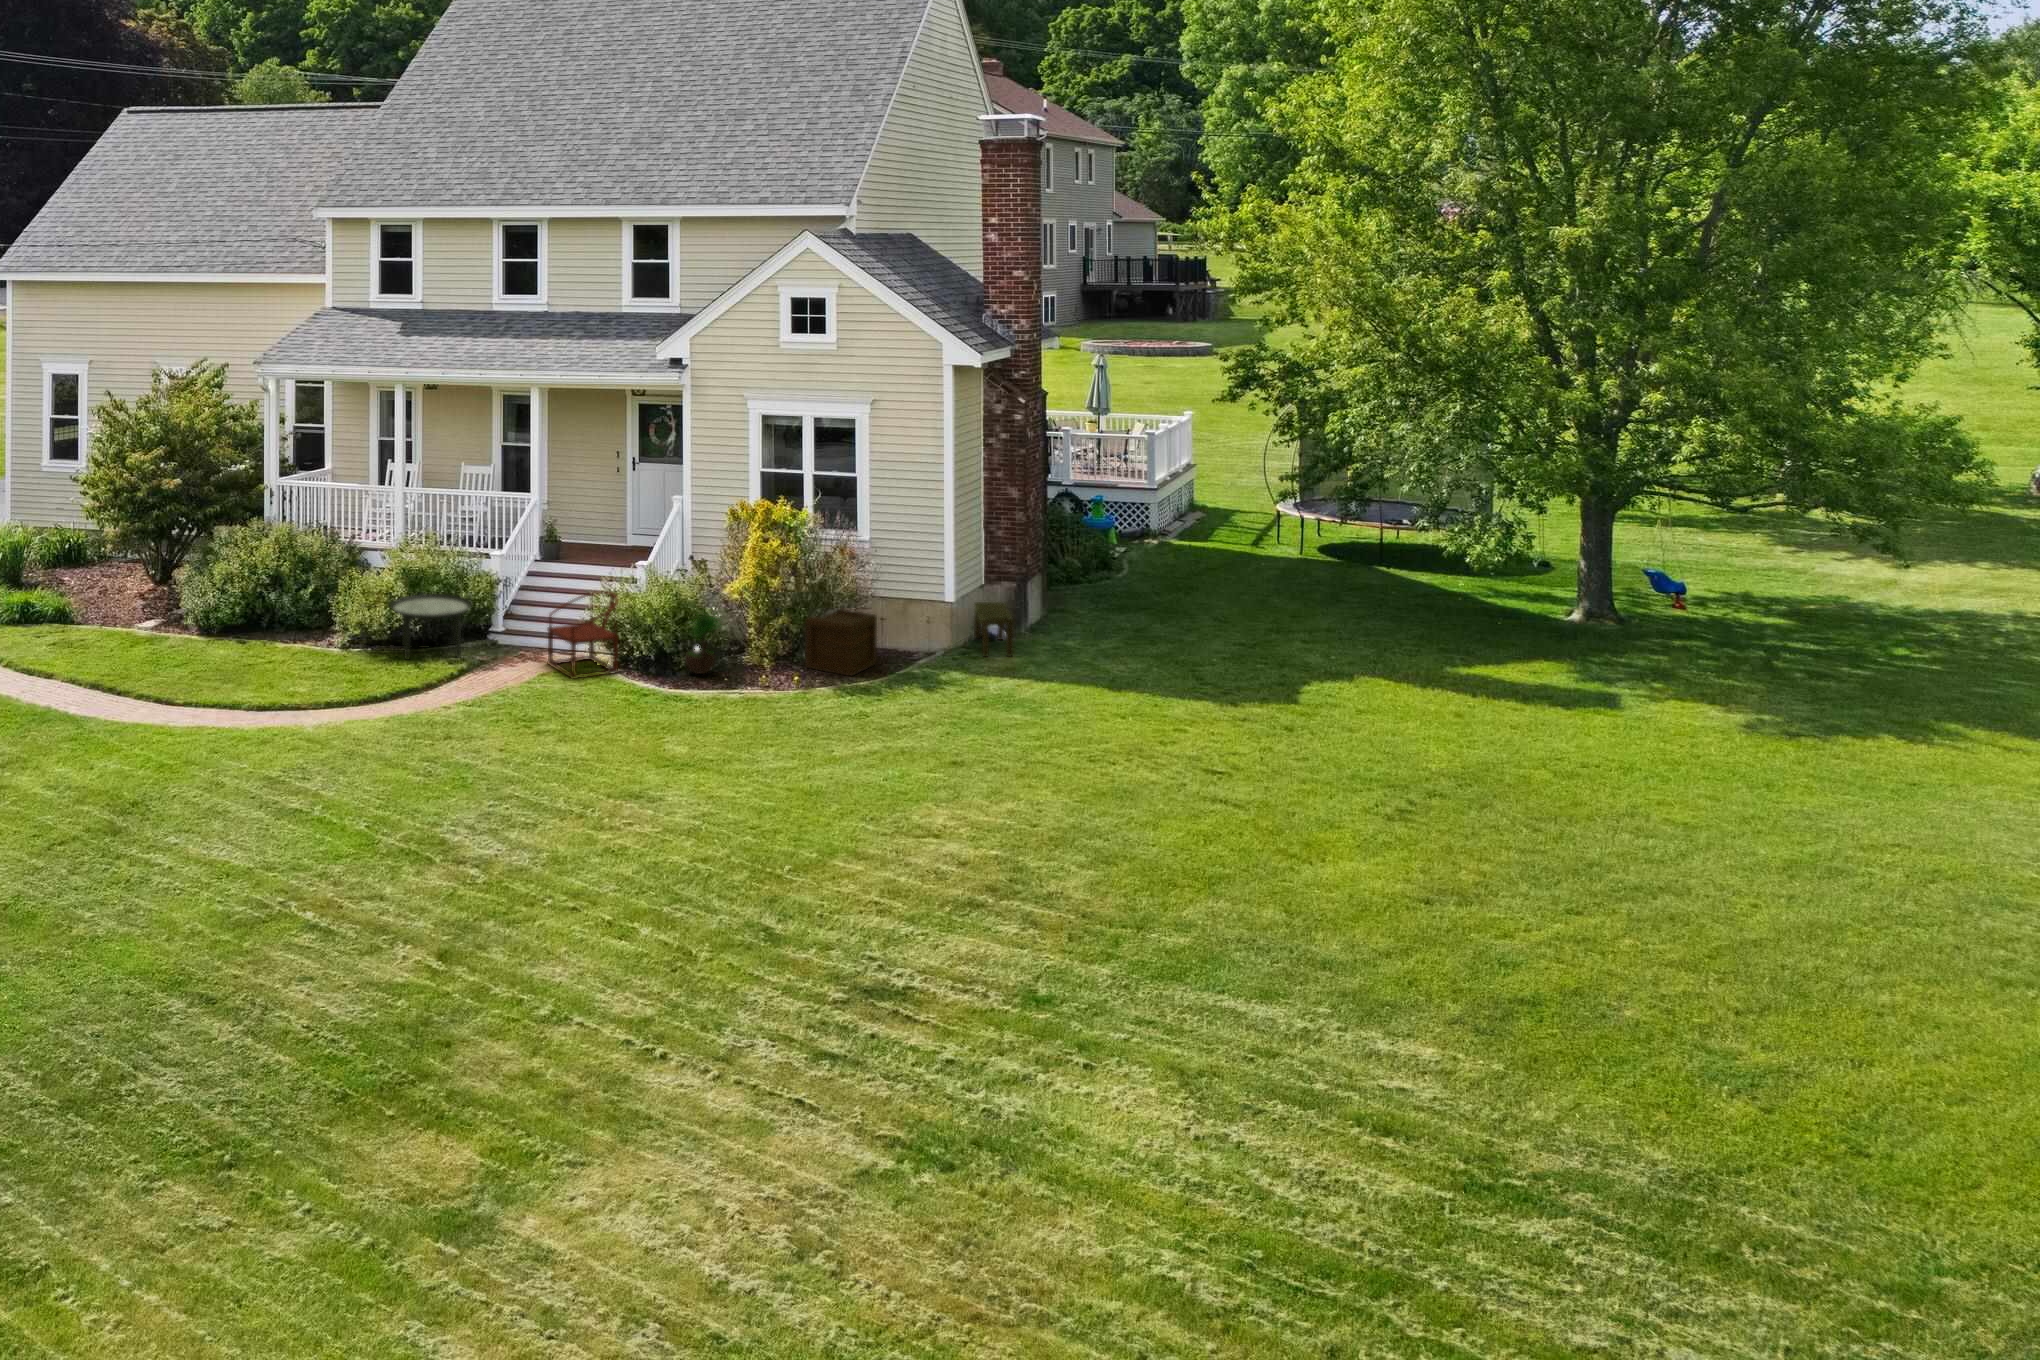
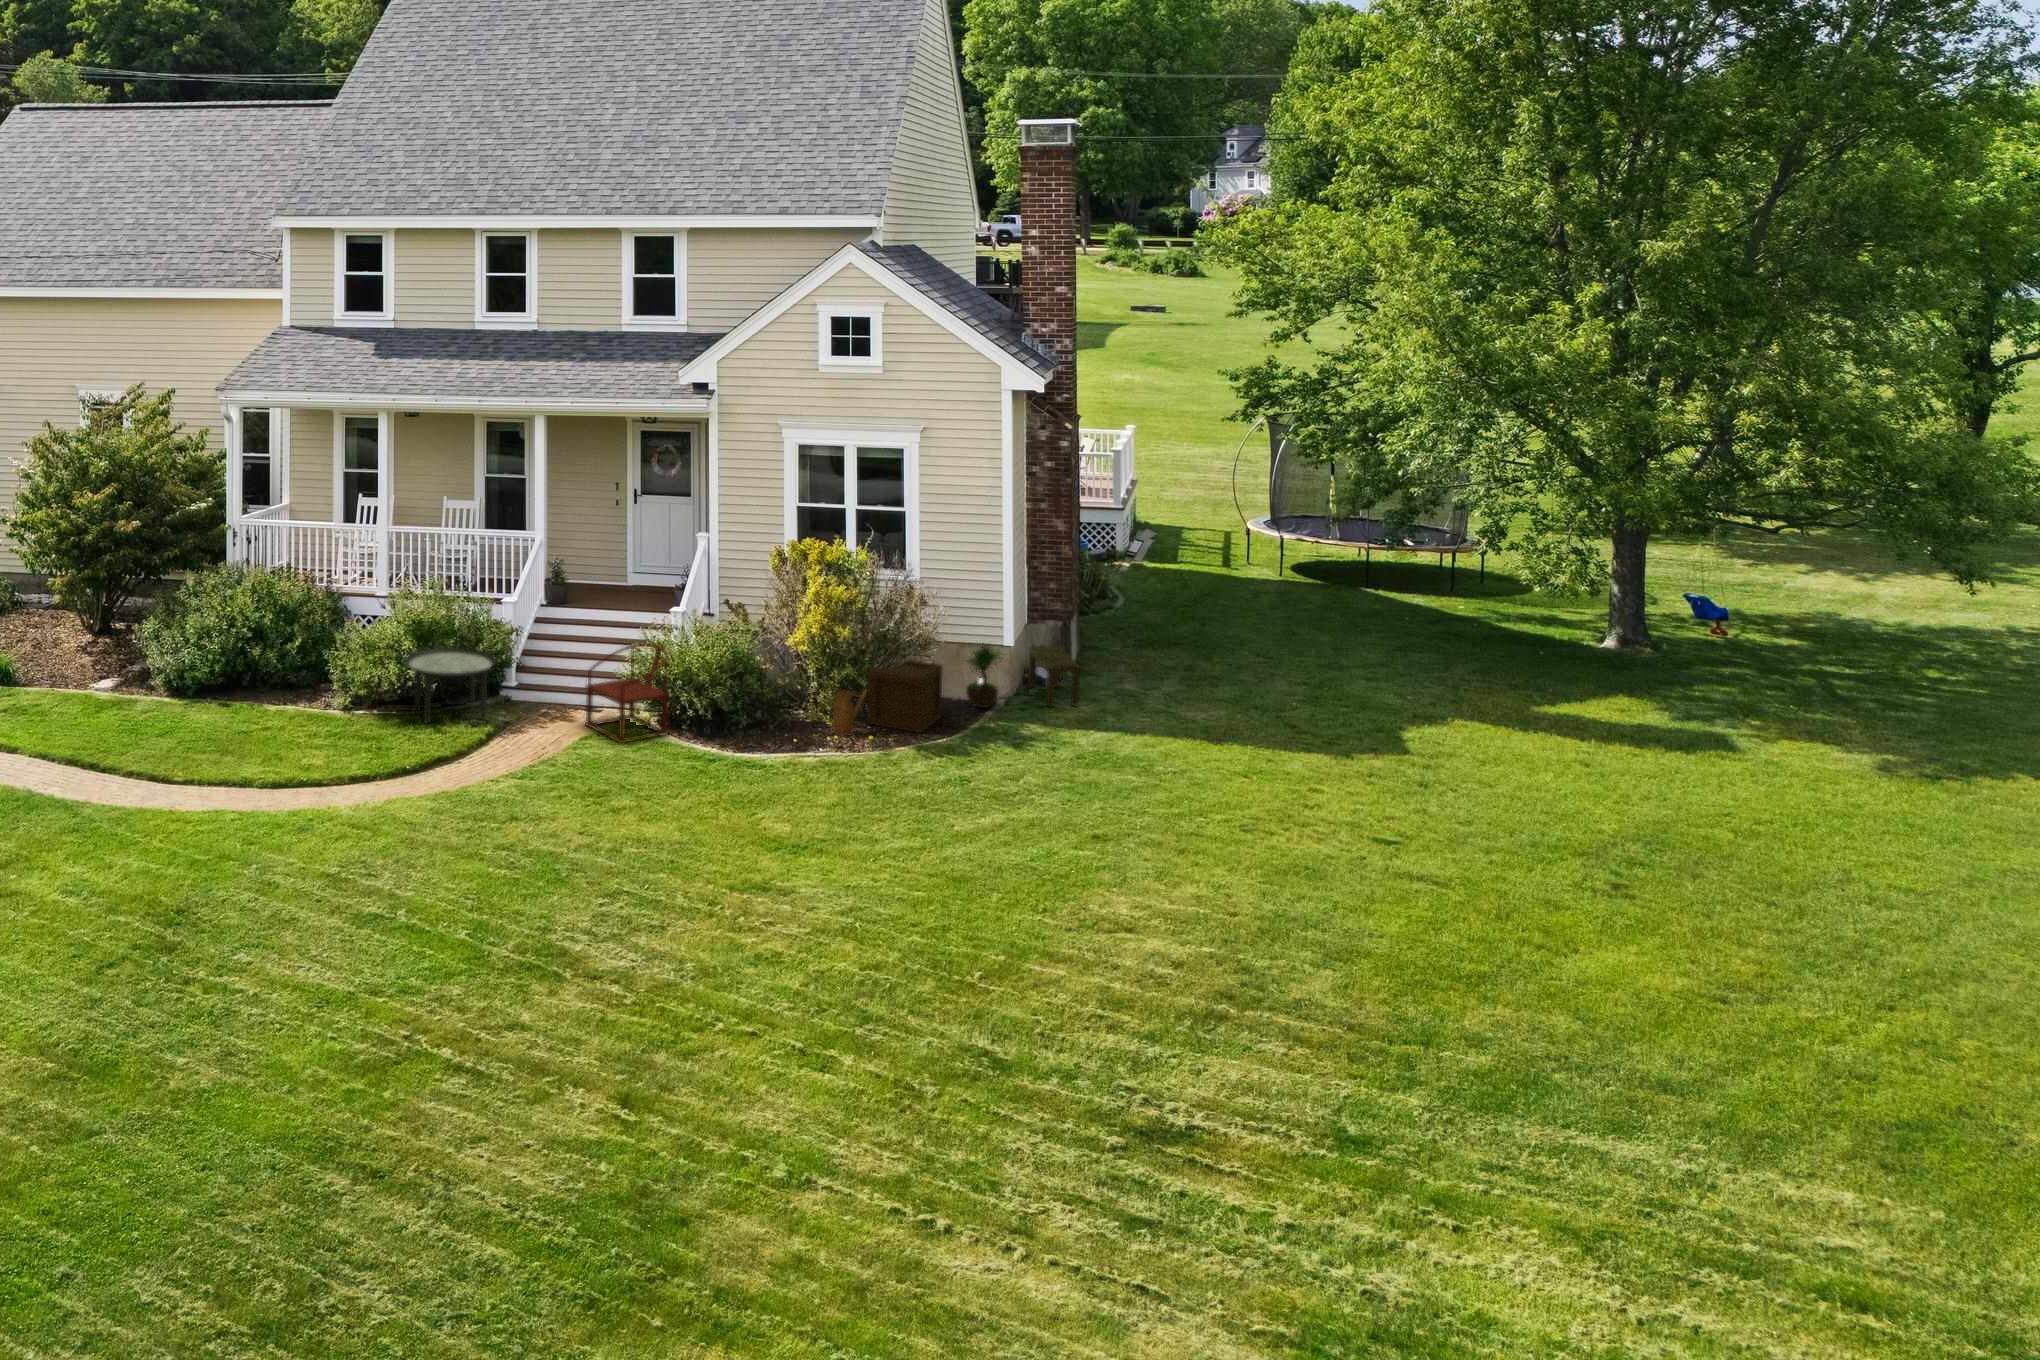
potted tree: present [685,613,719,674] -> present [966,643,1003,708]
watering can: none [765,635,802,678] -> present [832,690,868,737]

